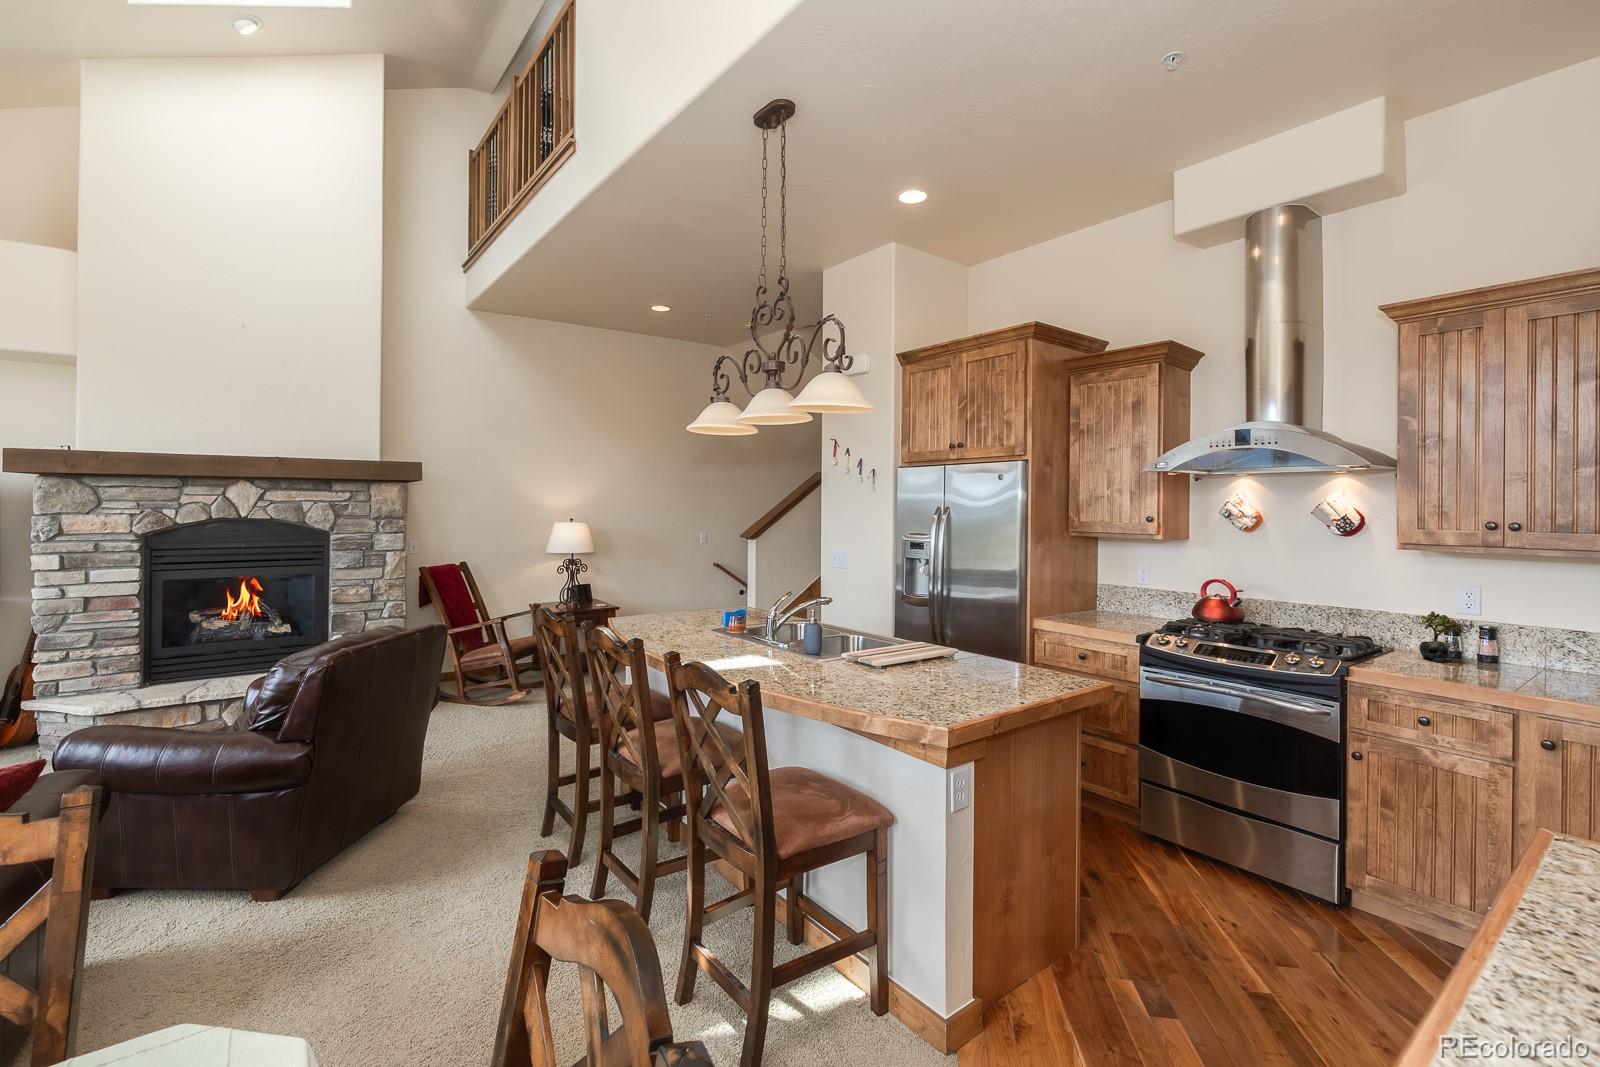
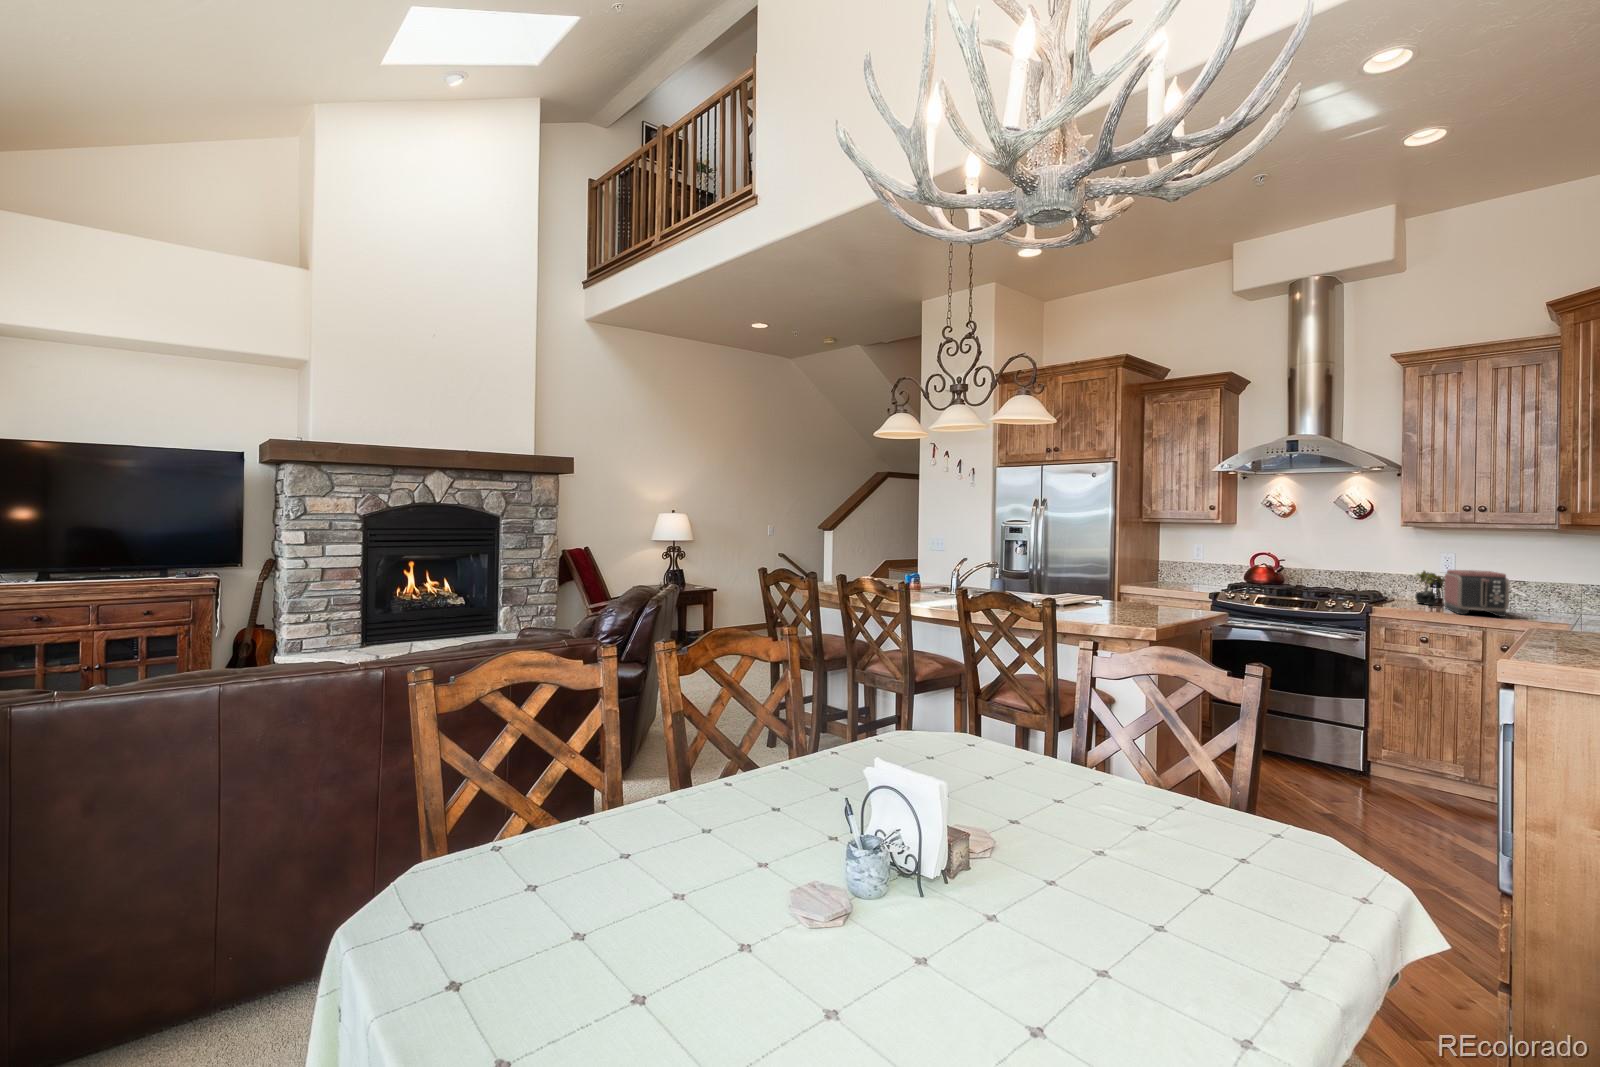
toaster: none [1460,613,1558,691] -> present [1444,570,1509,617]

